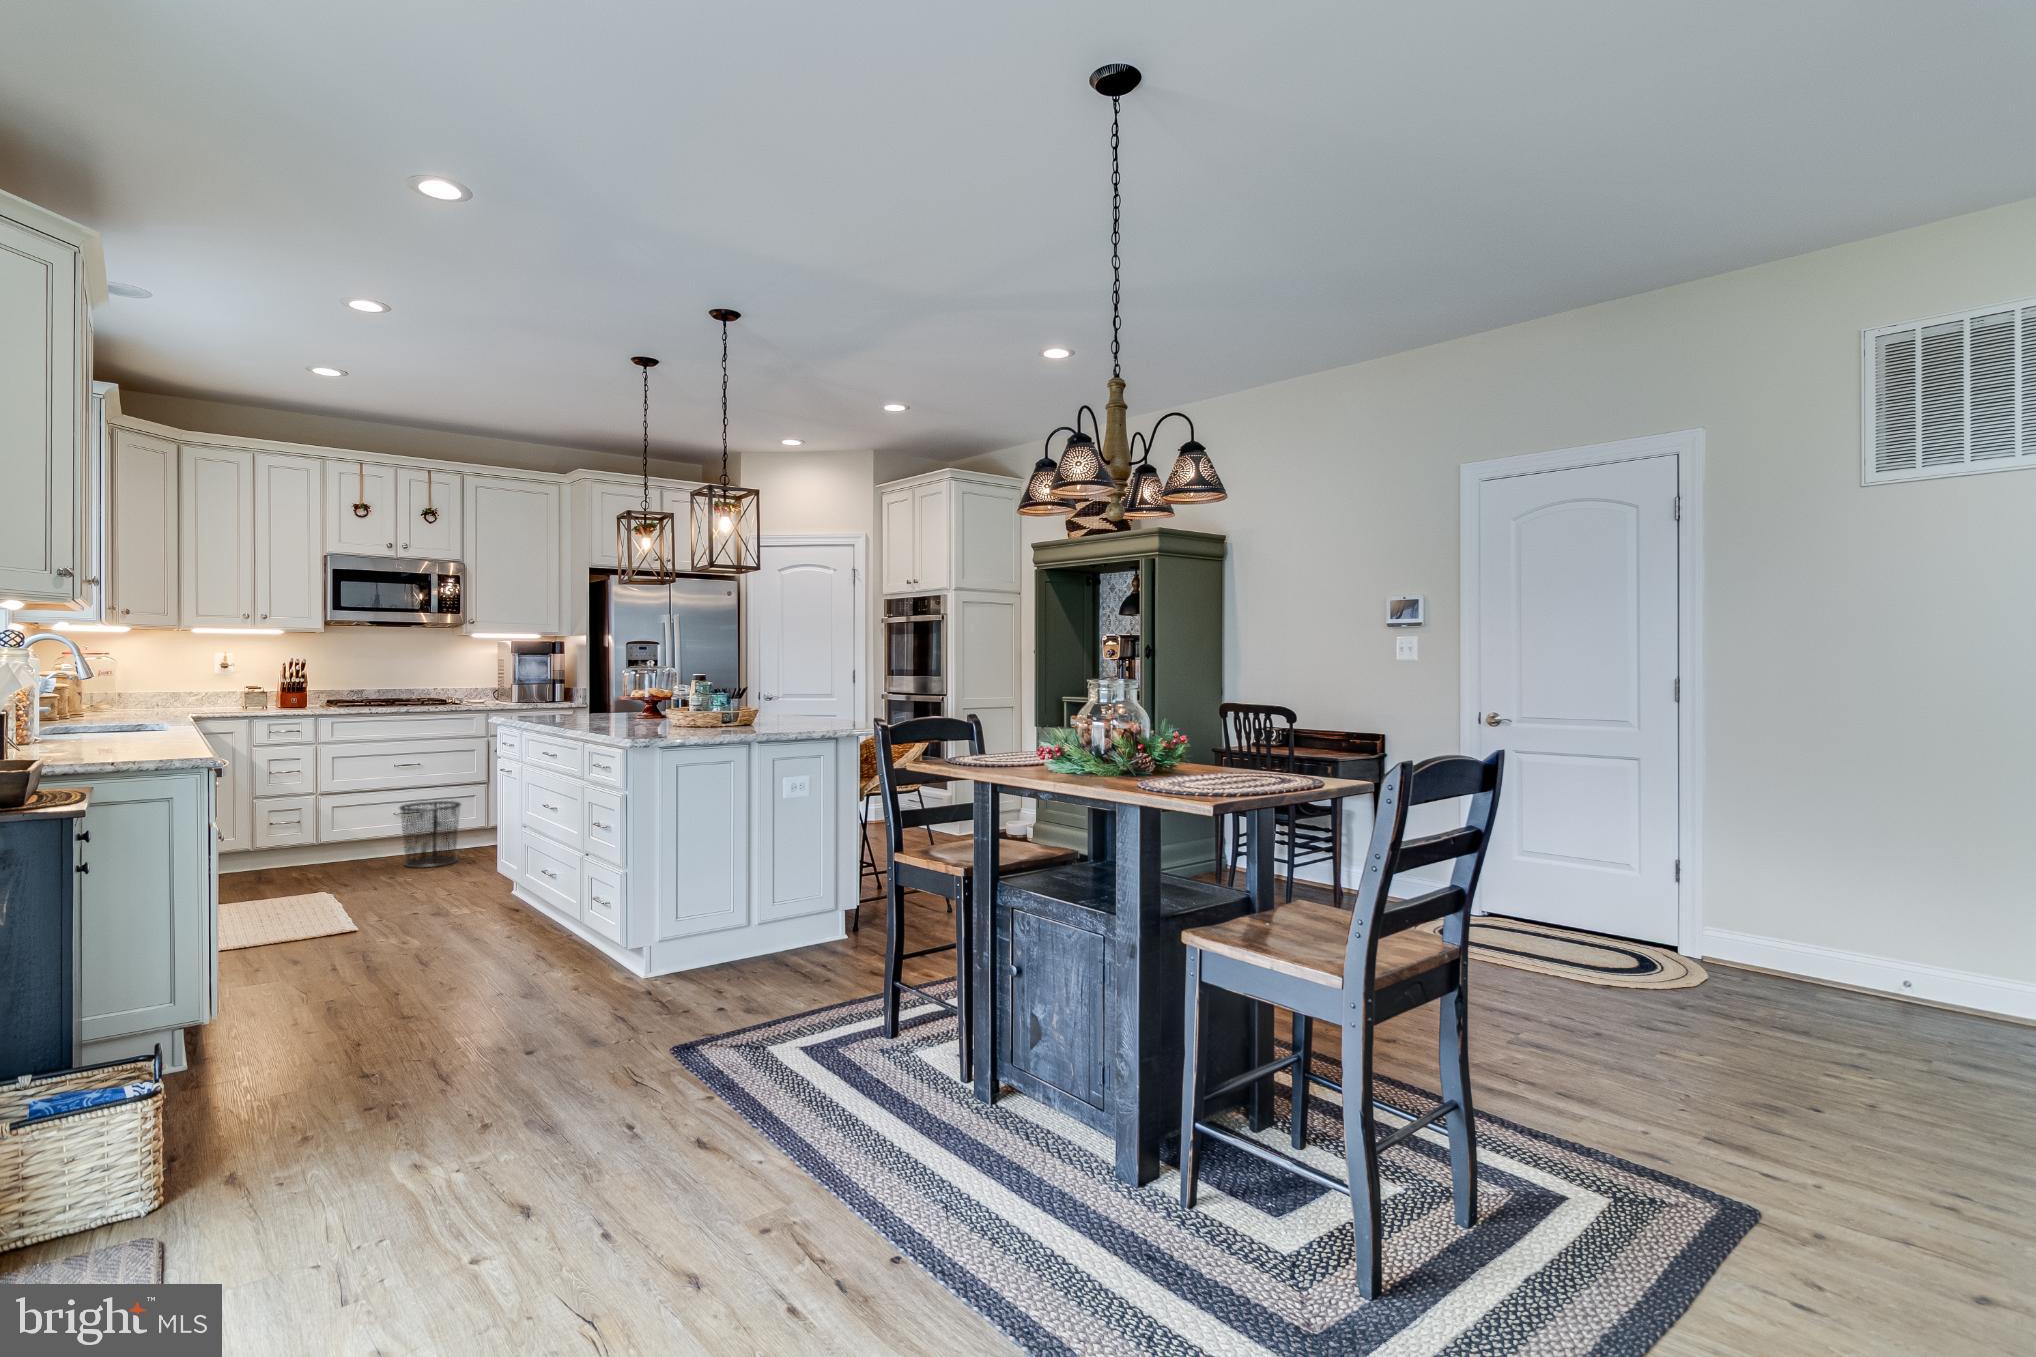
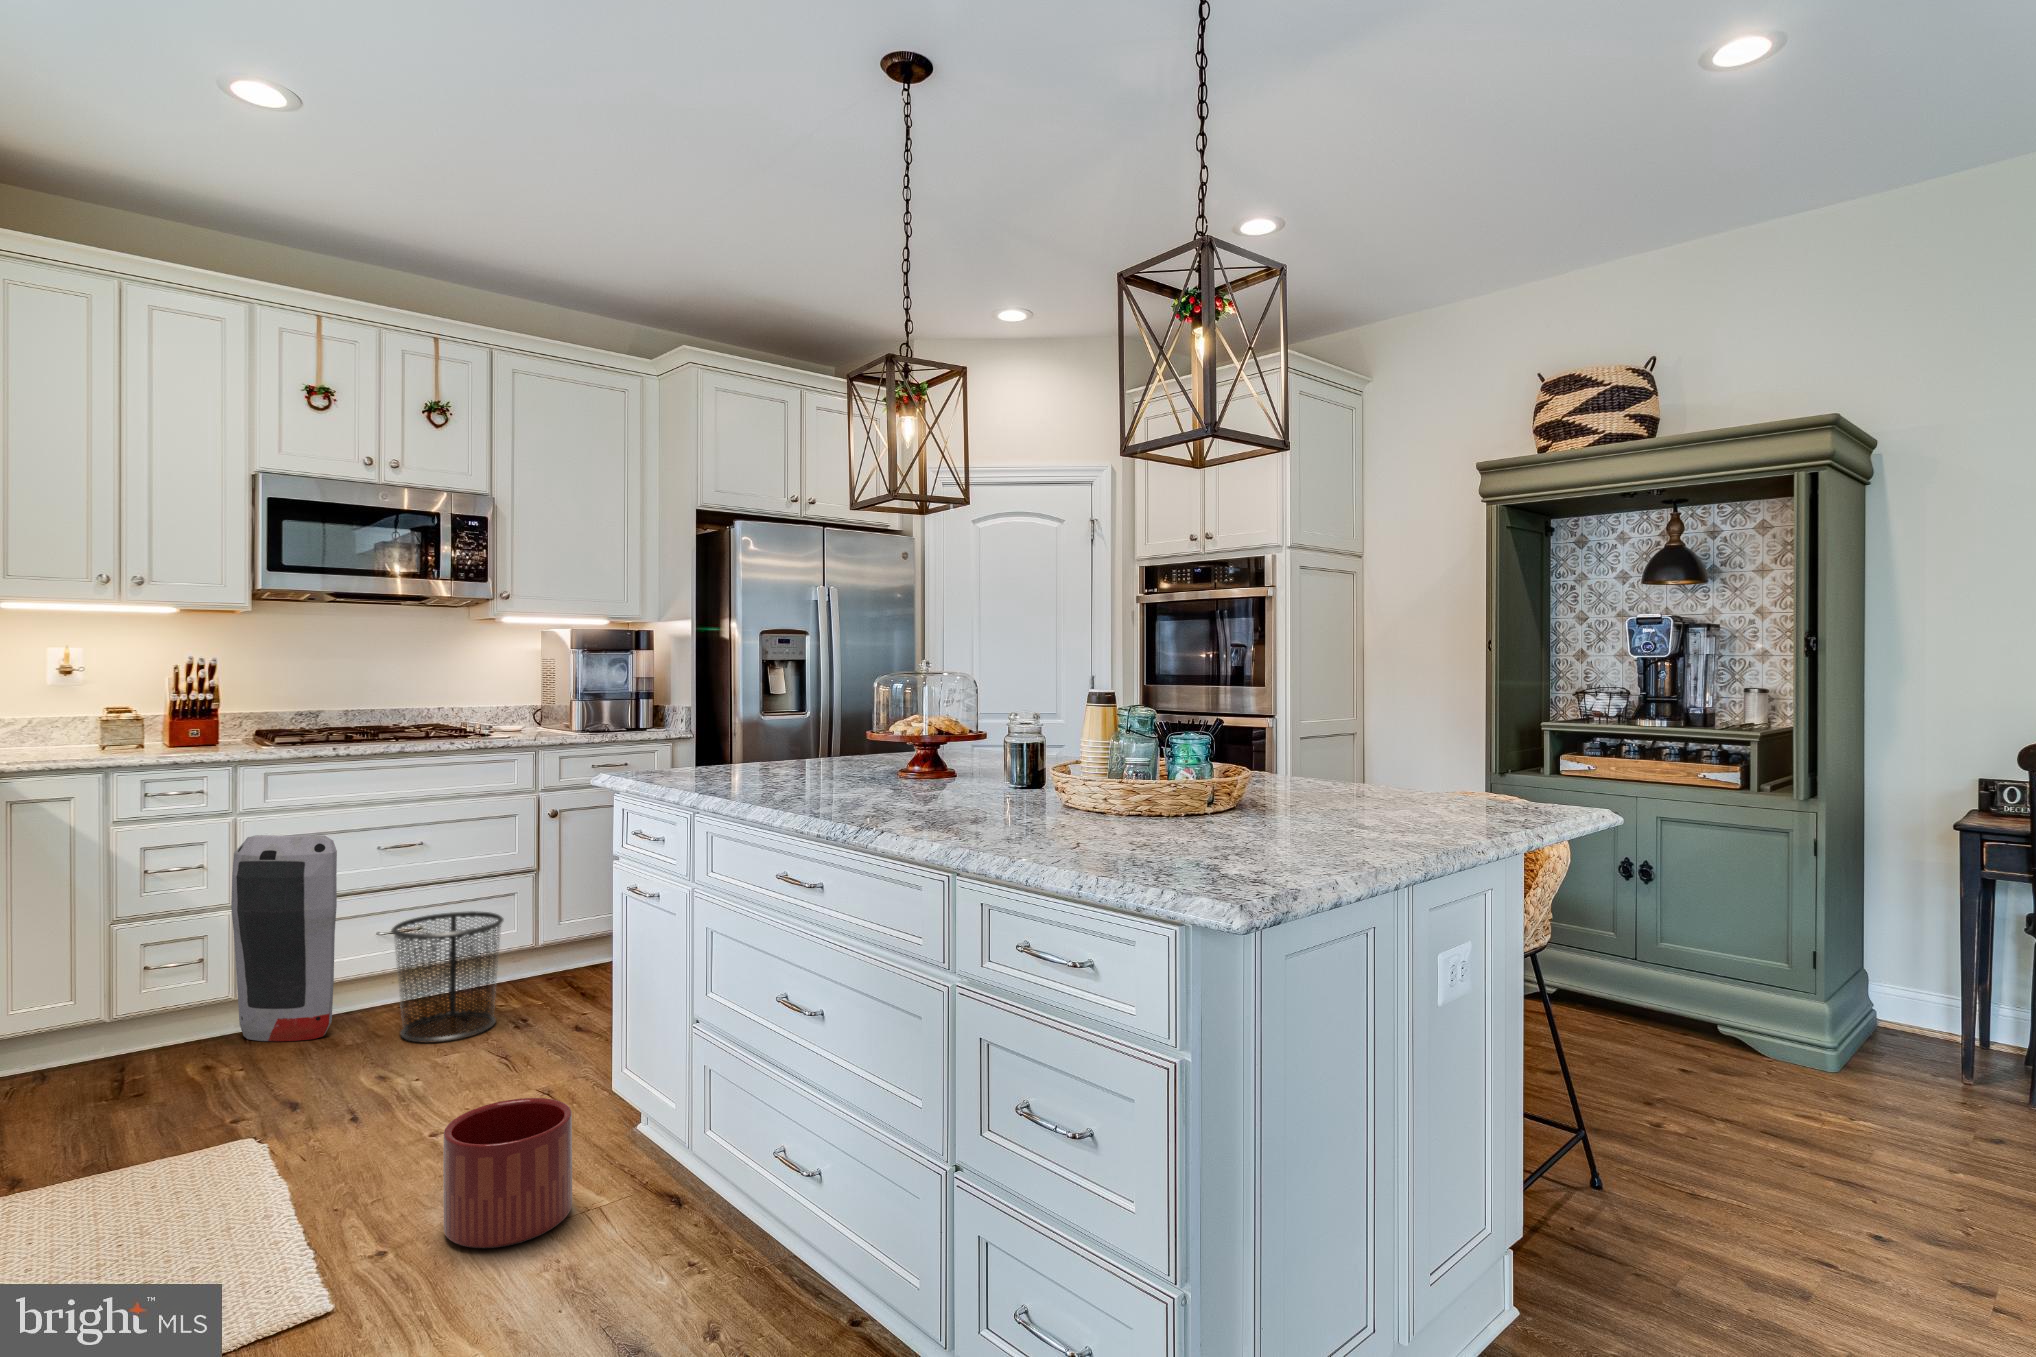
air purifier: none [314,756,370,867] -> present [231,835,337,1041]
planter: none [407,864,466,920] -> present [443,1098,572,1248]

